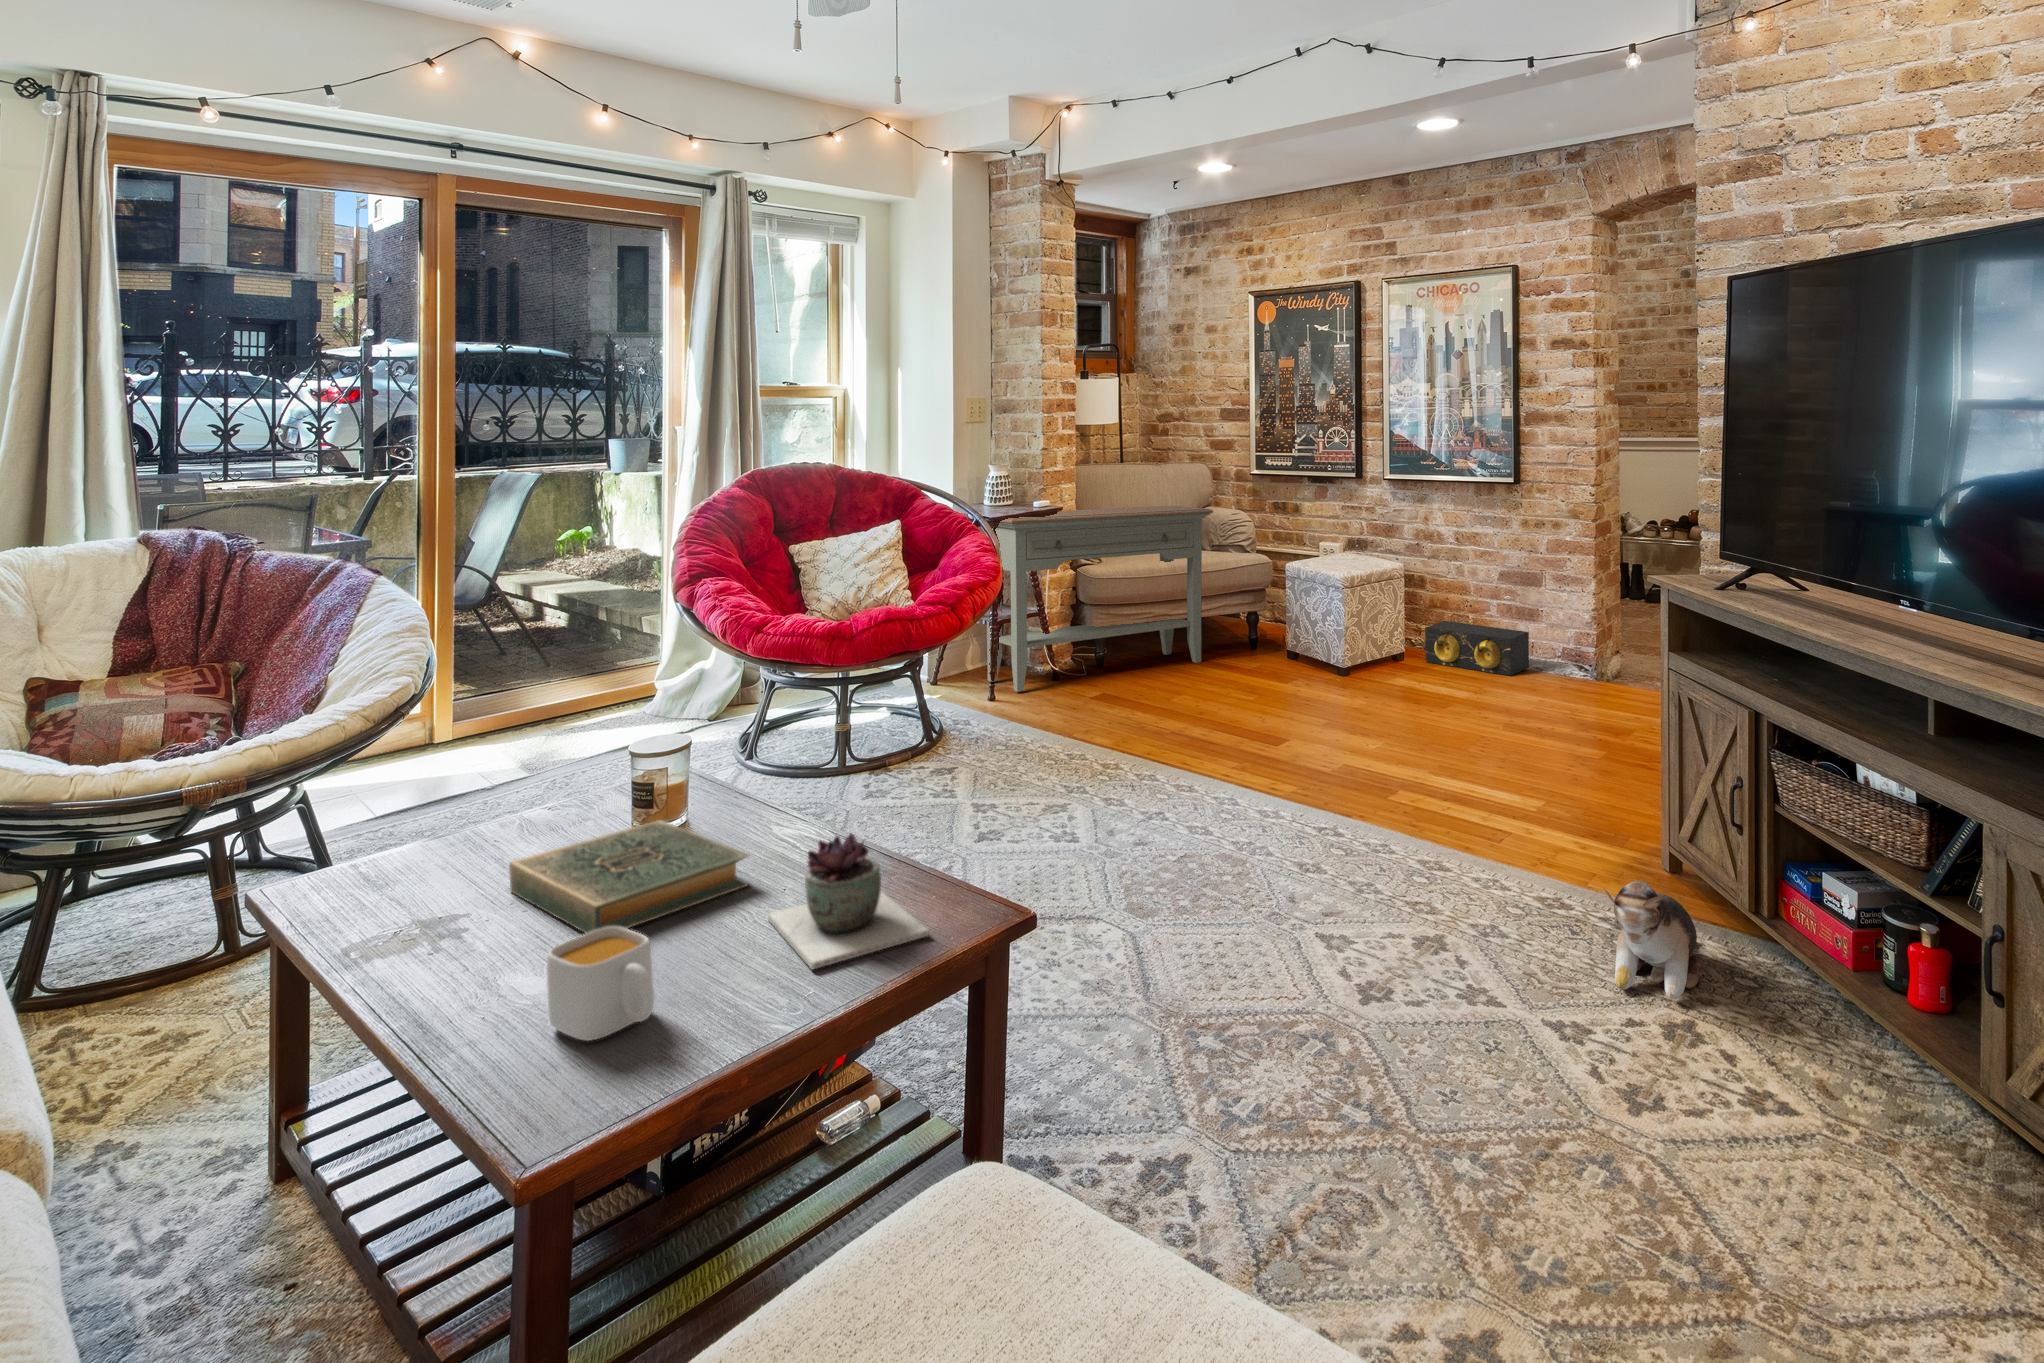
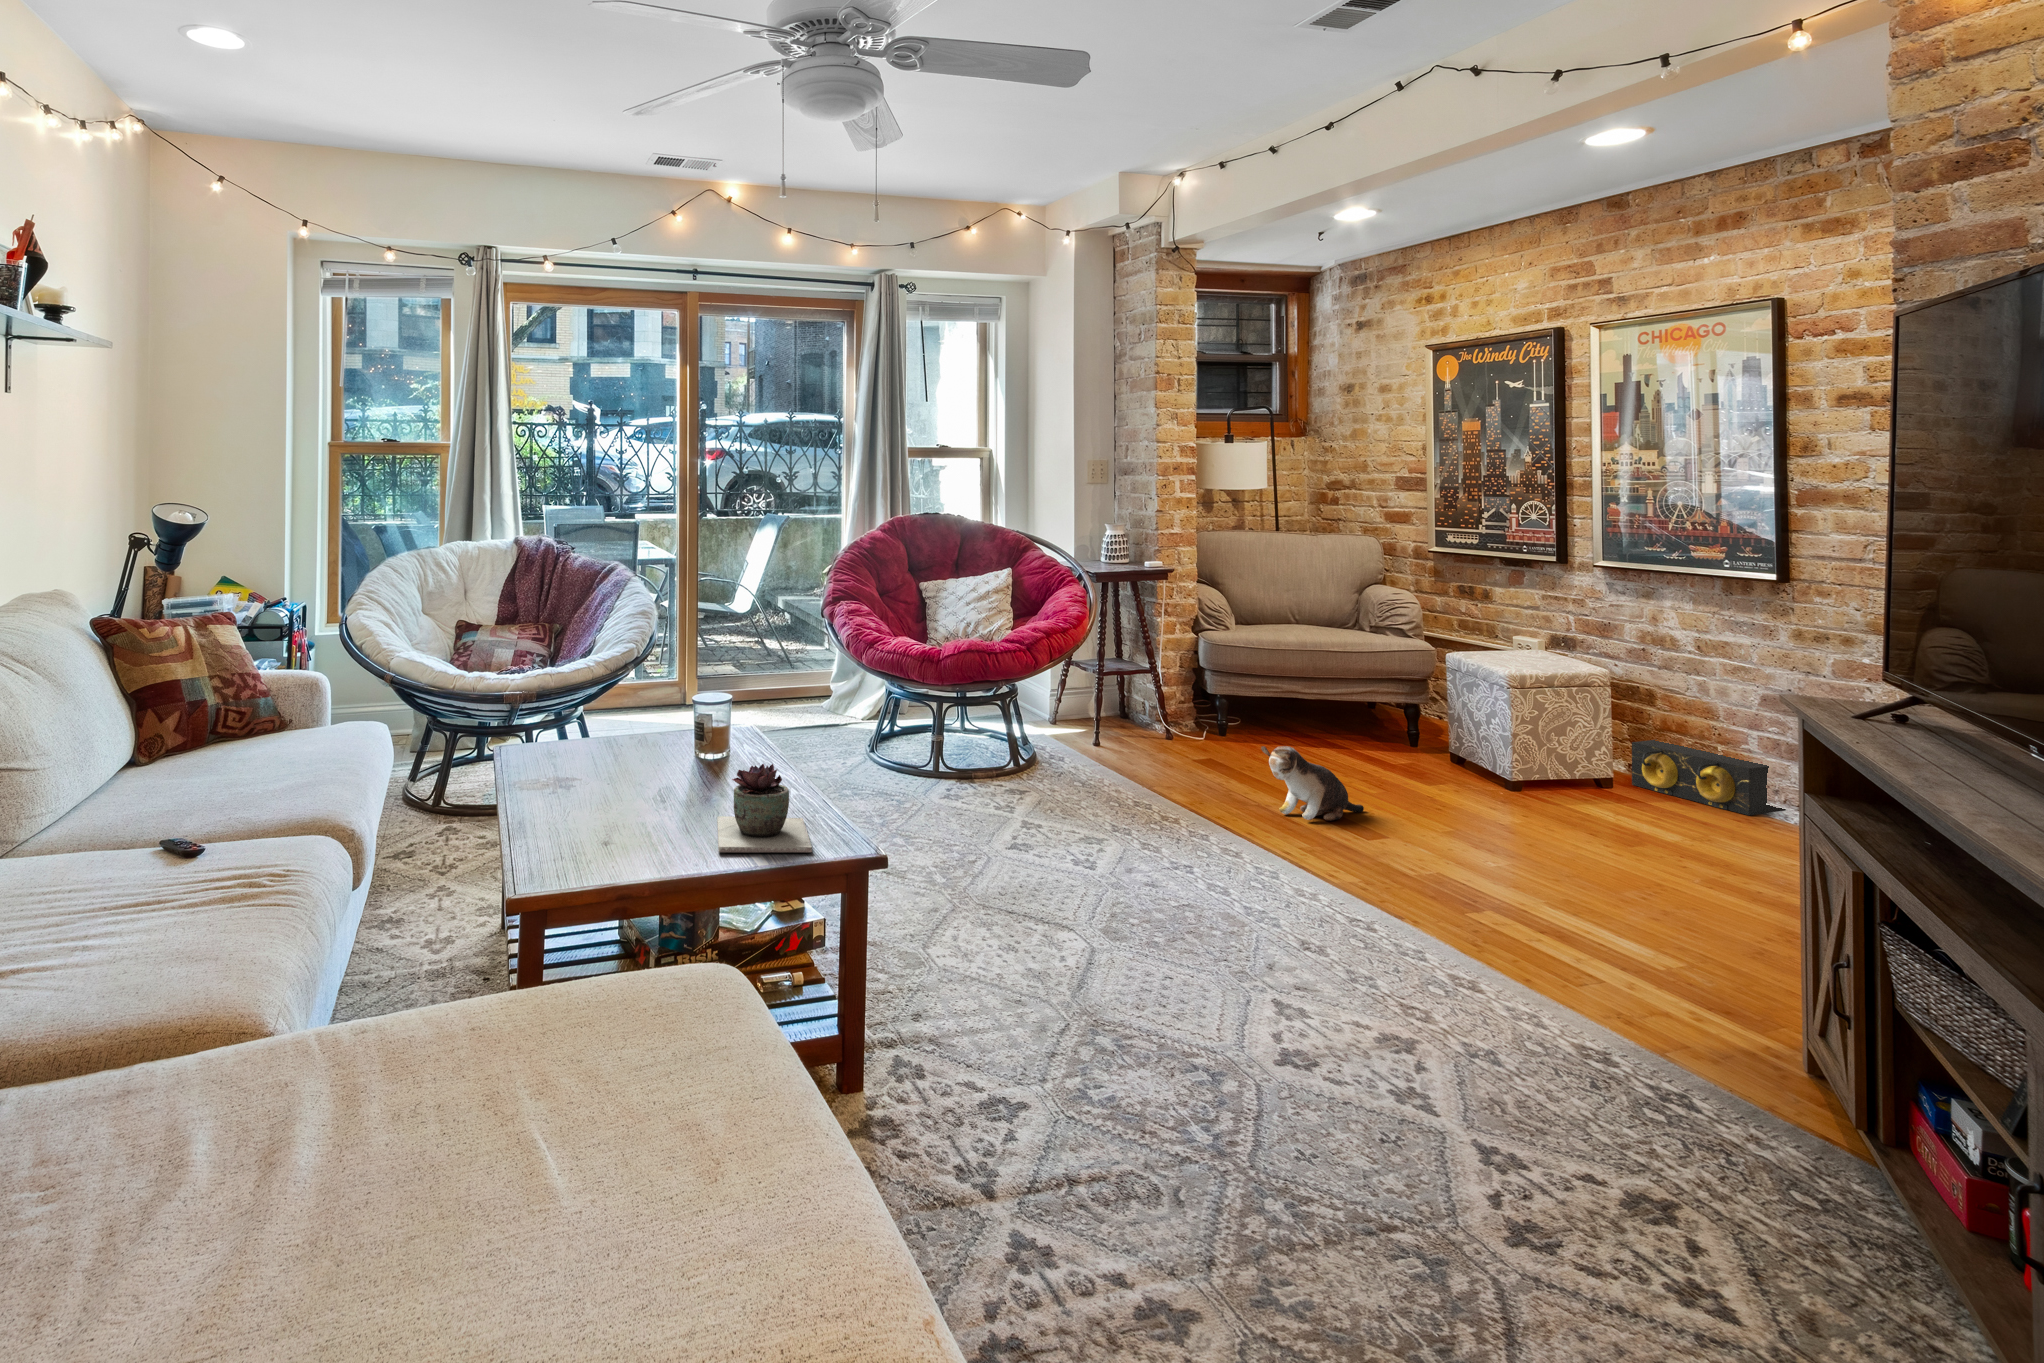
console table: present [987,506,1213,692] -> none [1096,571,1357,749]
hardback book: present [509,820,749,933] -> none [584,750,725,809]
plush toy: present [1604,880,1703,999] -> present [1261,746,1364,821]
mug: present [547,926,654,1041] -> none [550,788,611,855]

